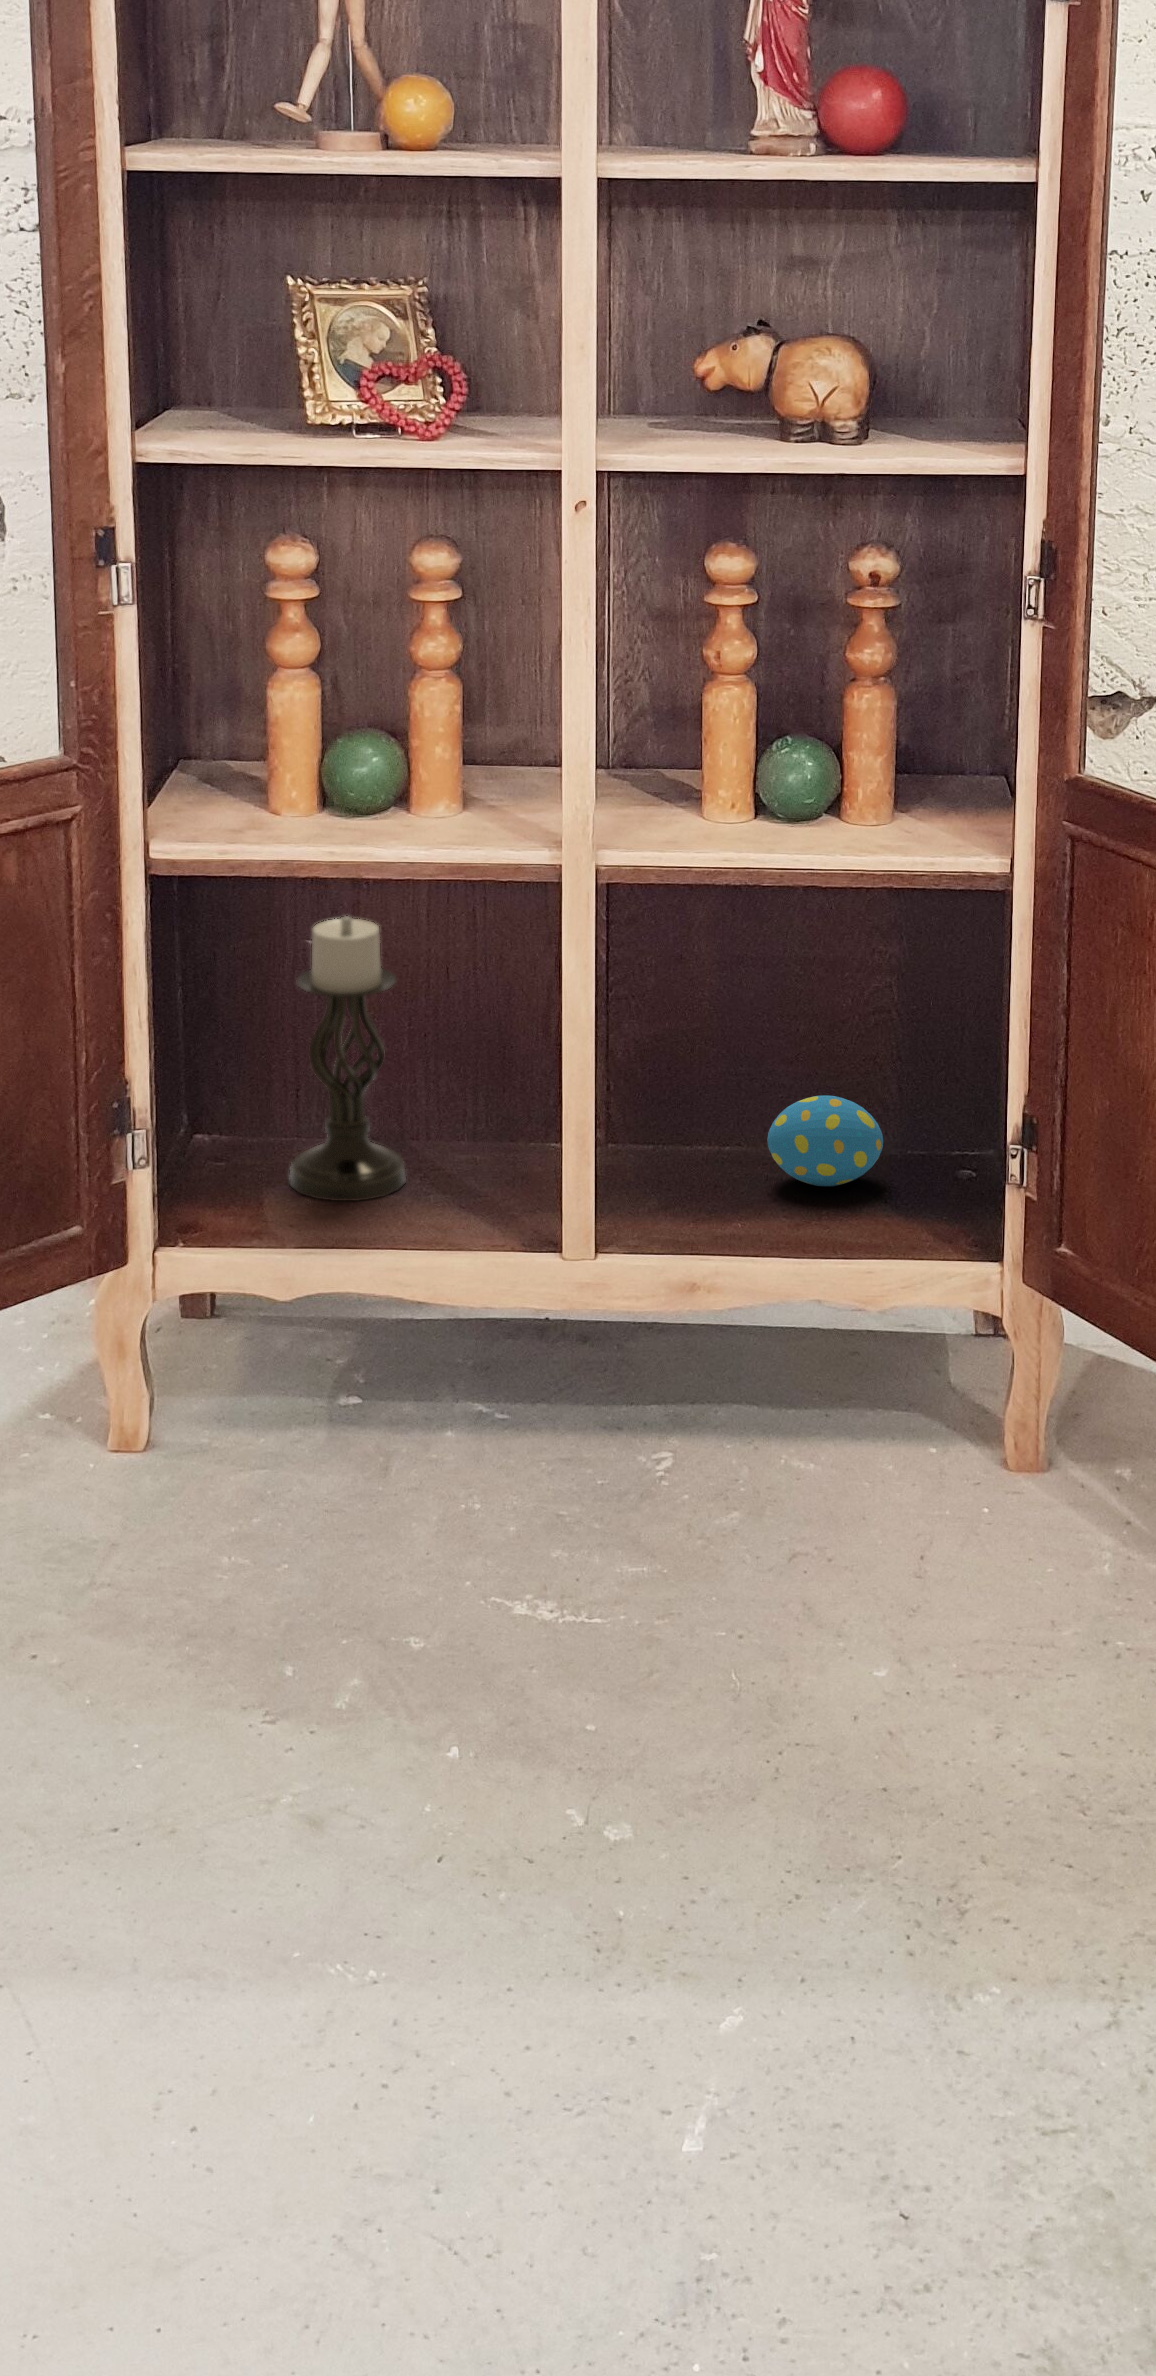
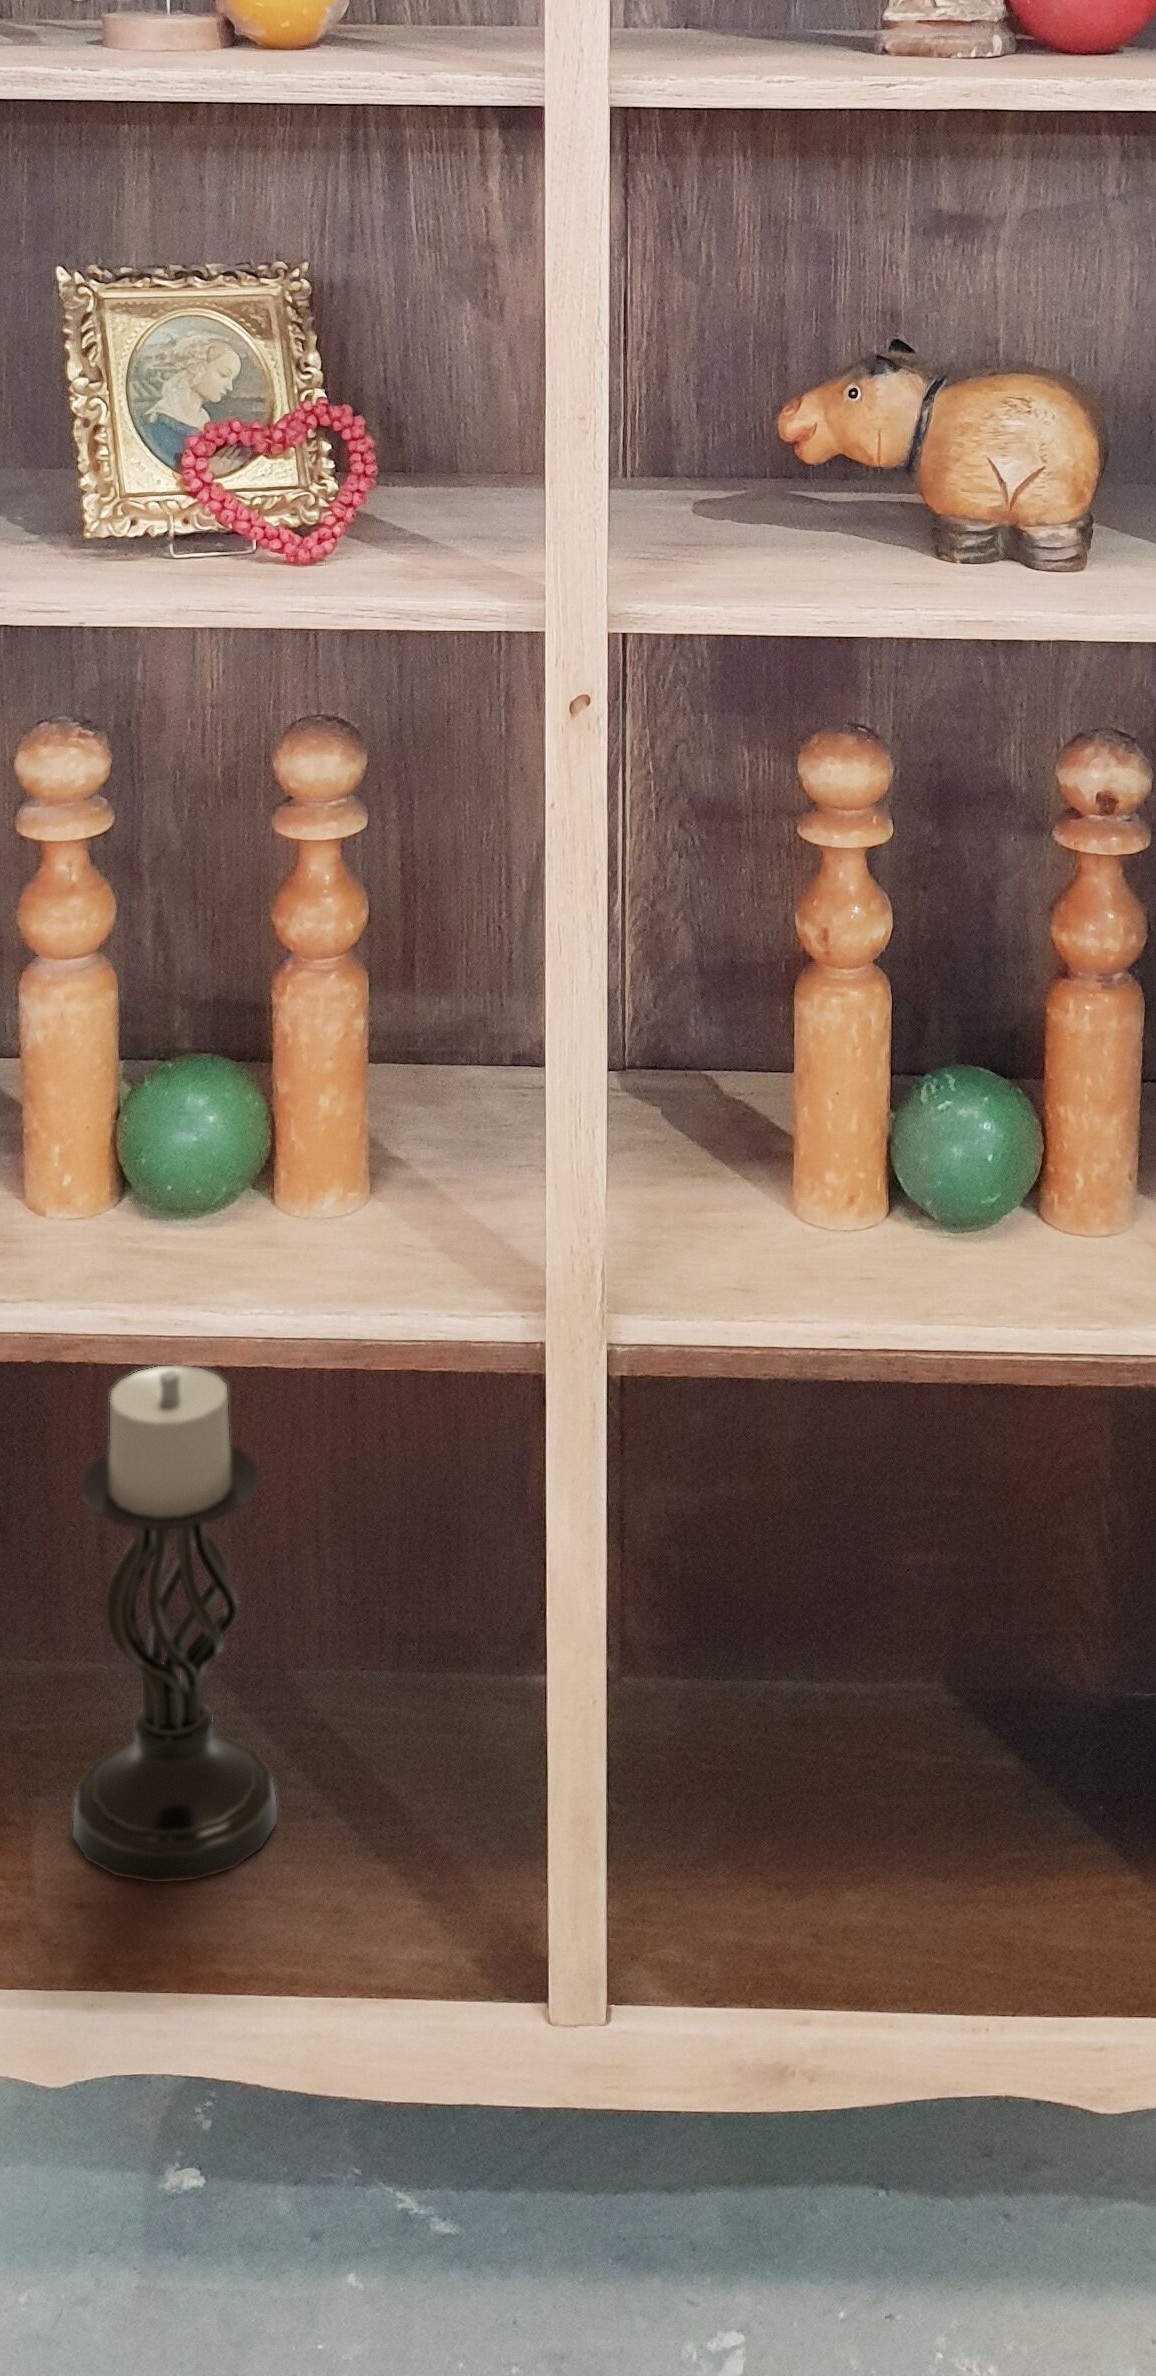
decorative egg: present [767,1095,883,1186] -> none [907,1671,1109,1843]

